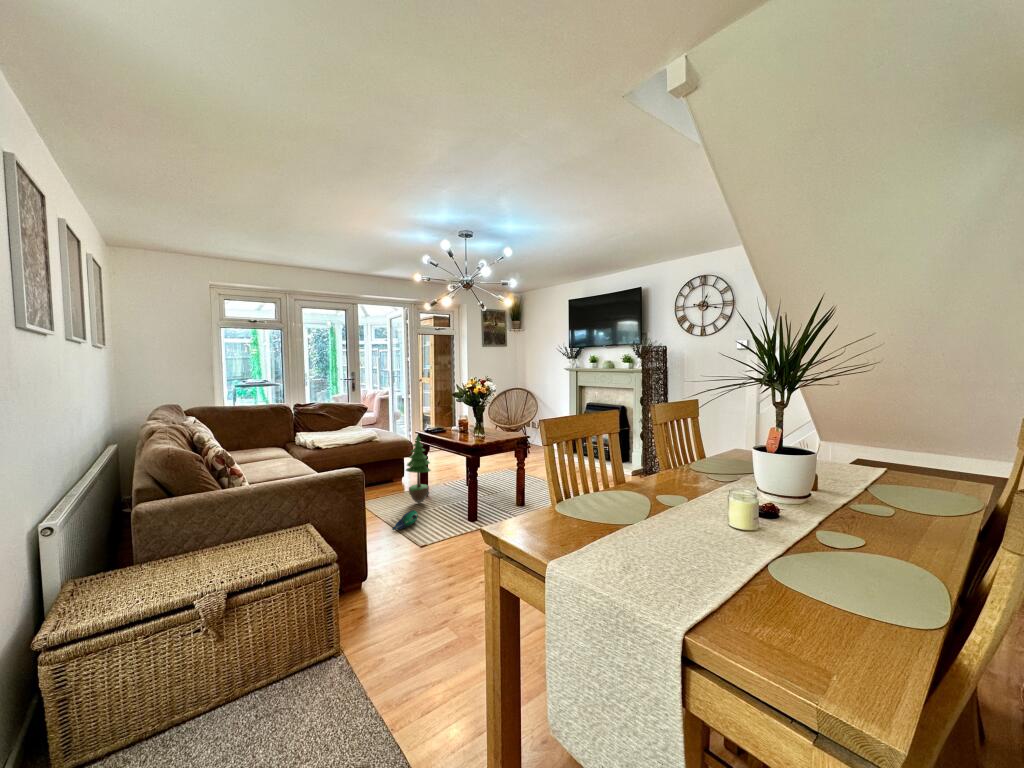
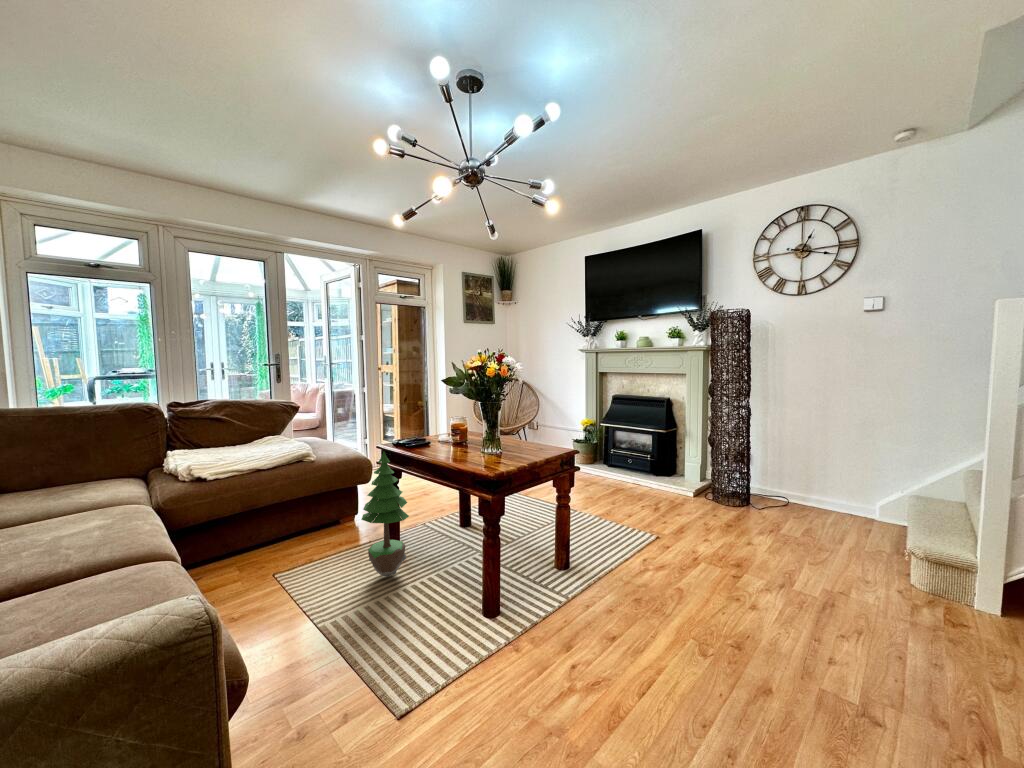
plush toy: present [392,510,418,530] -> none [336,603,389,661]

